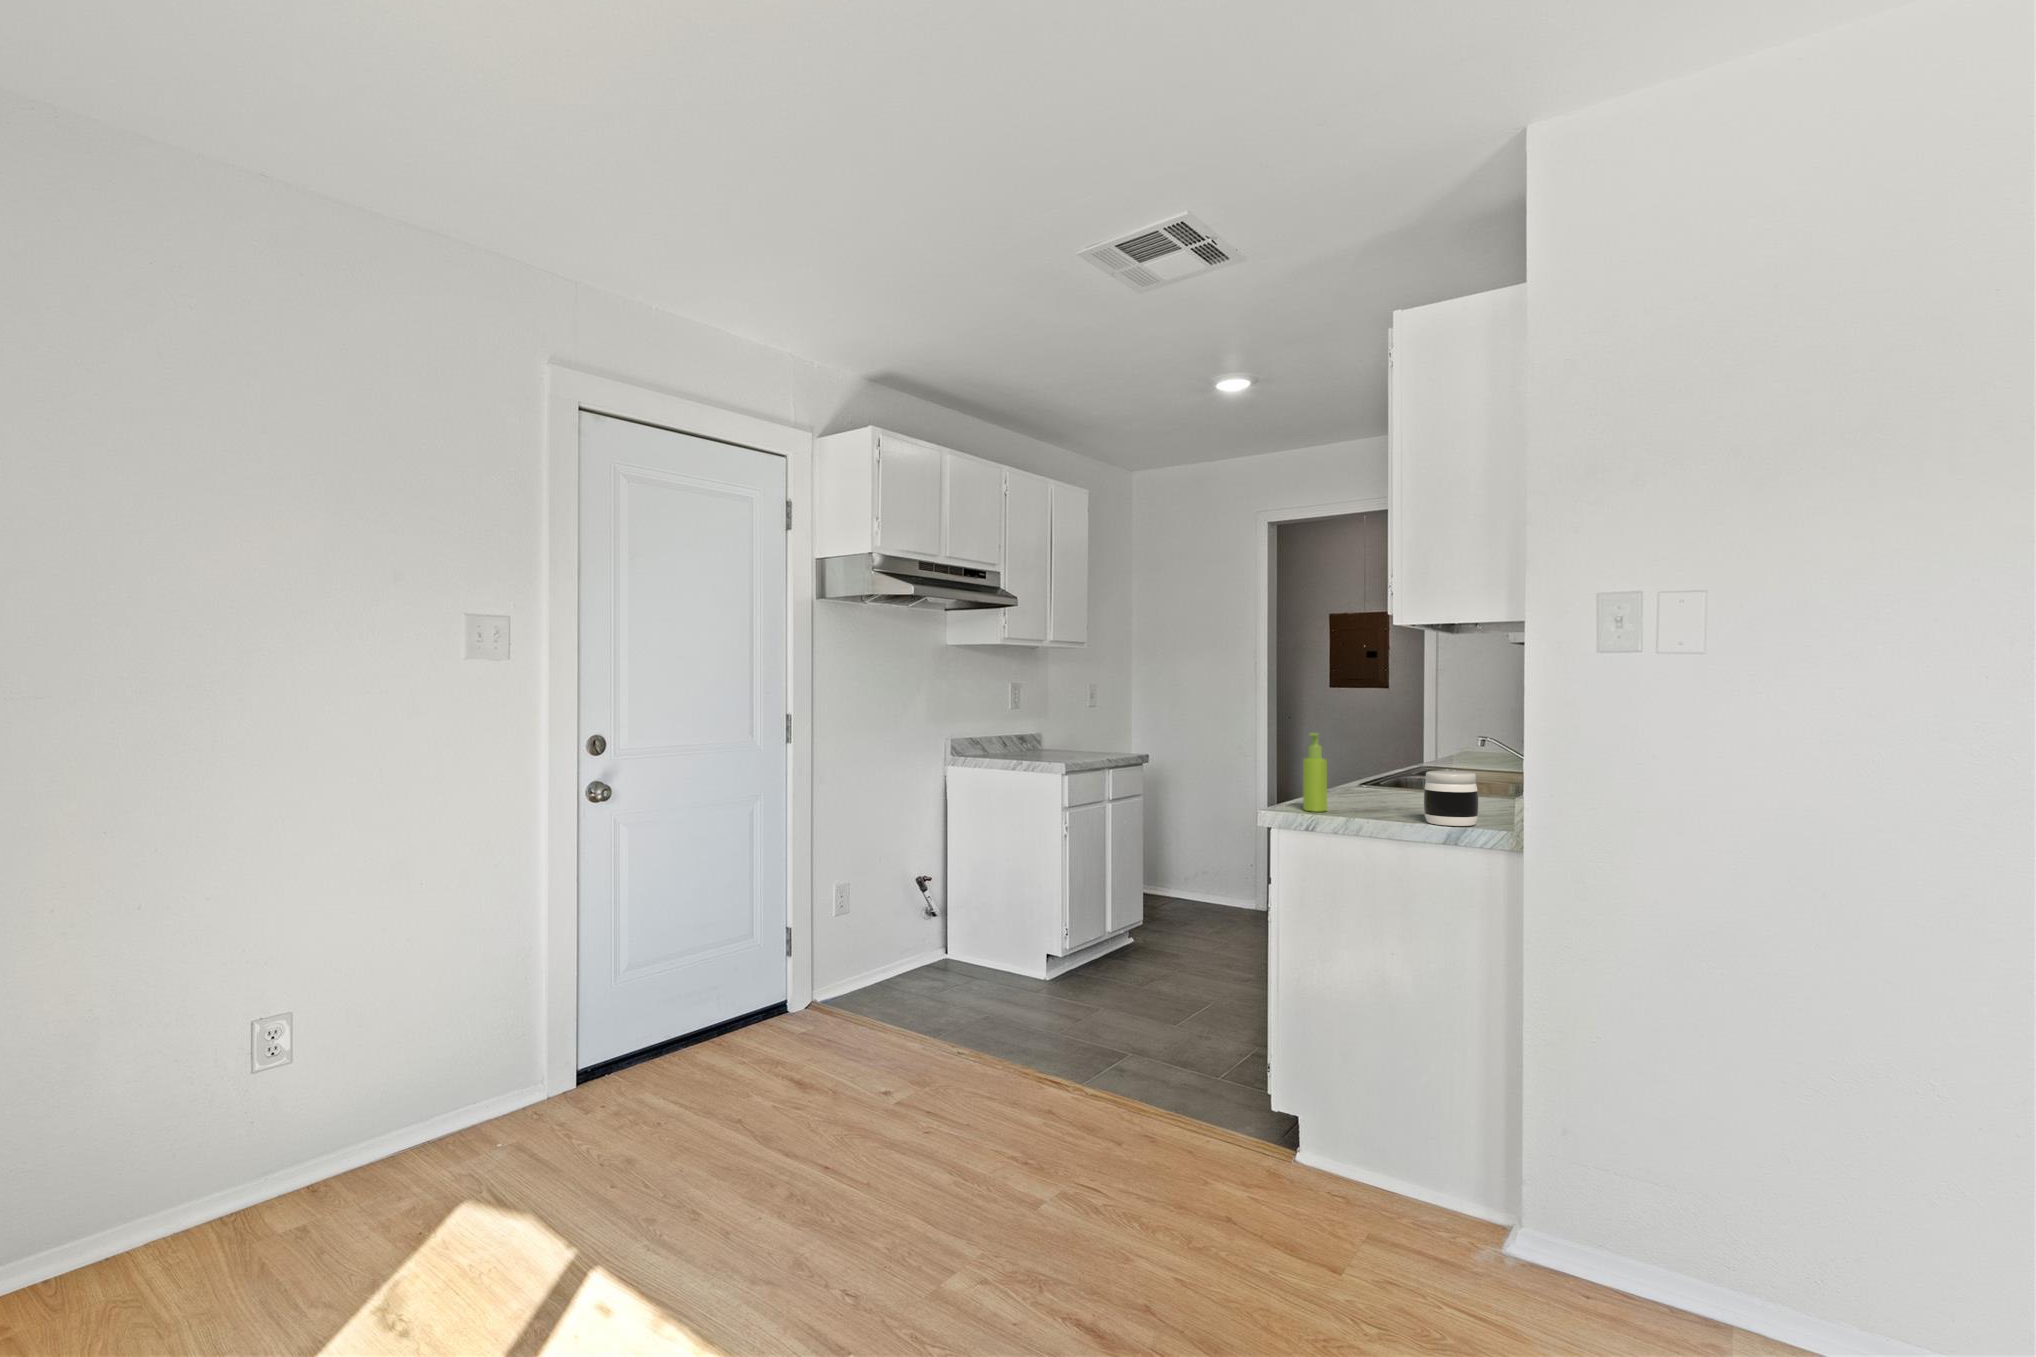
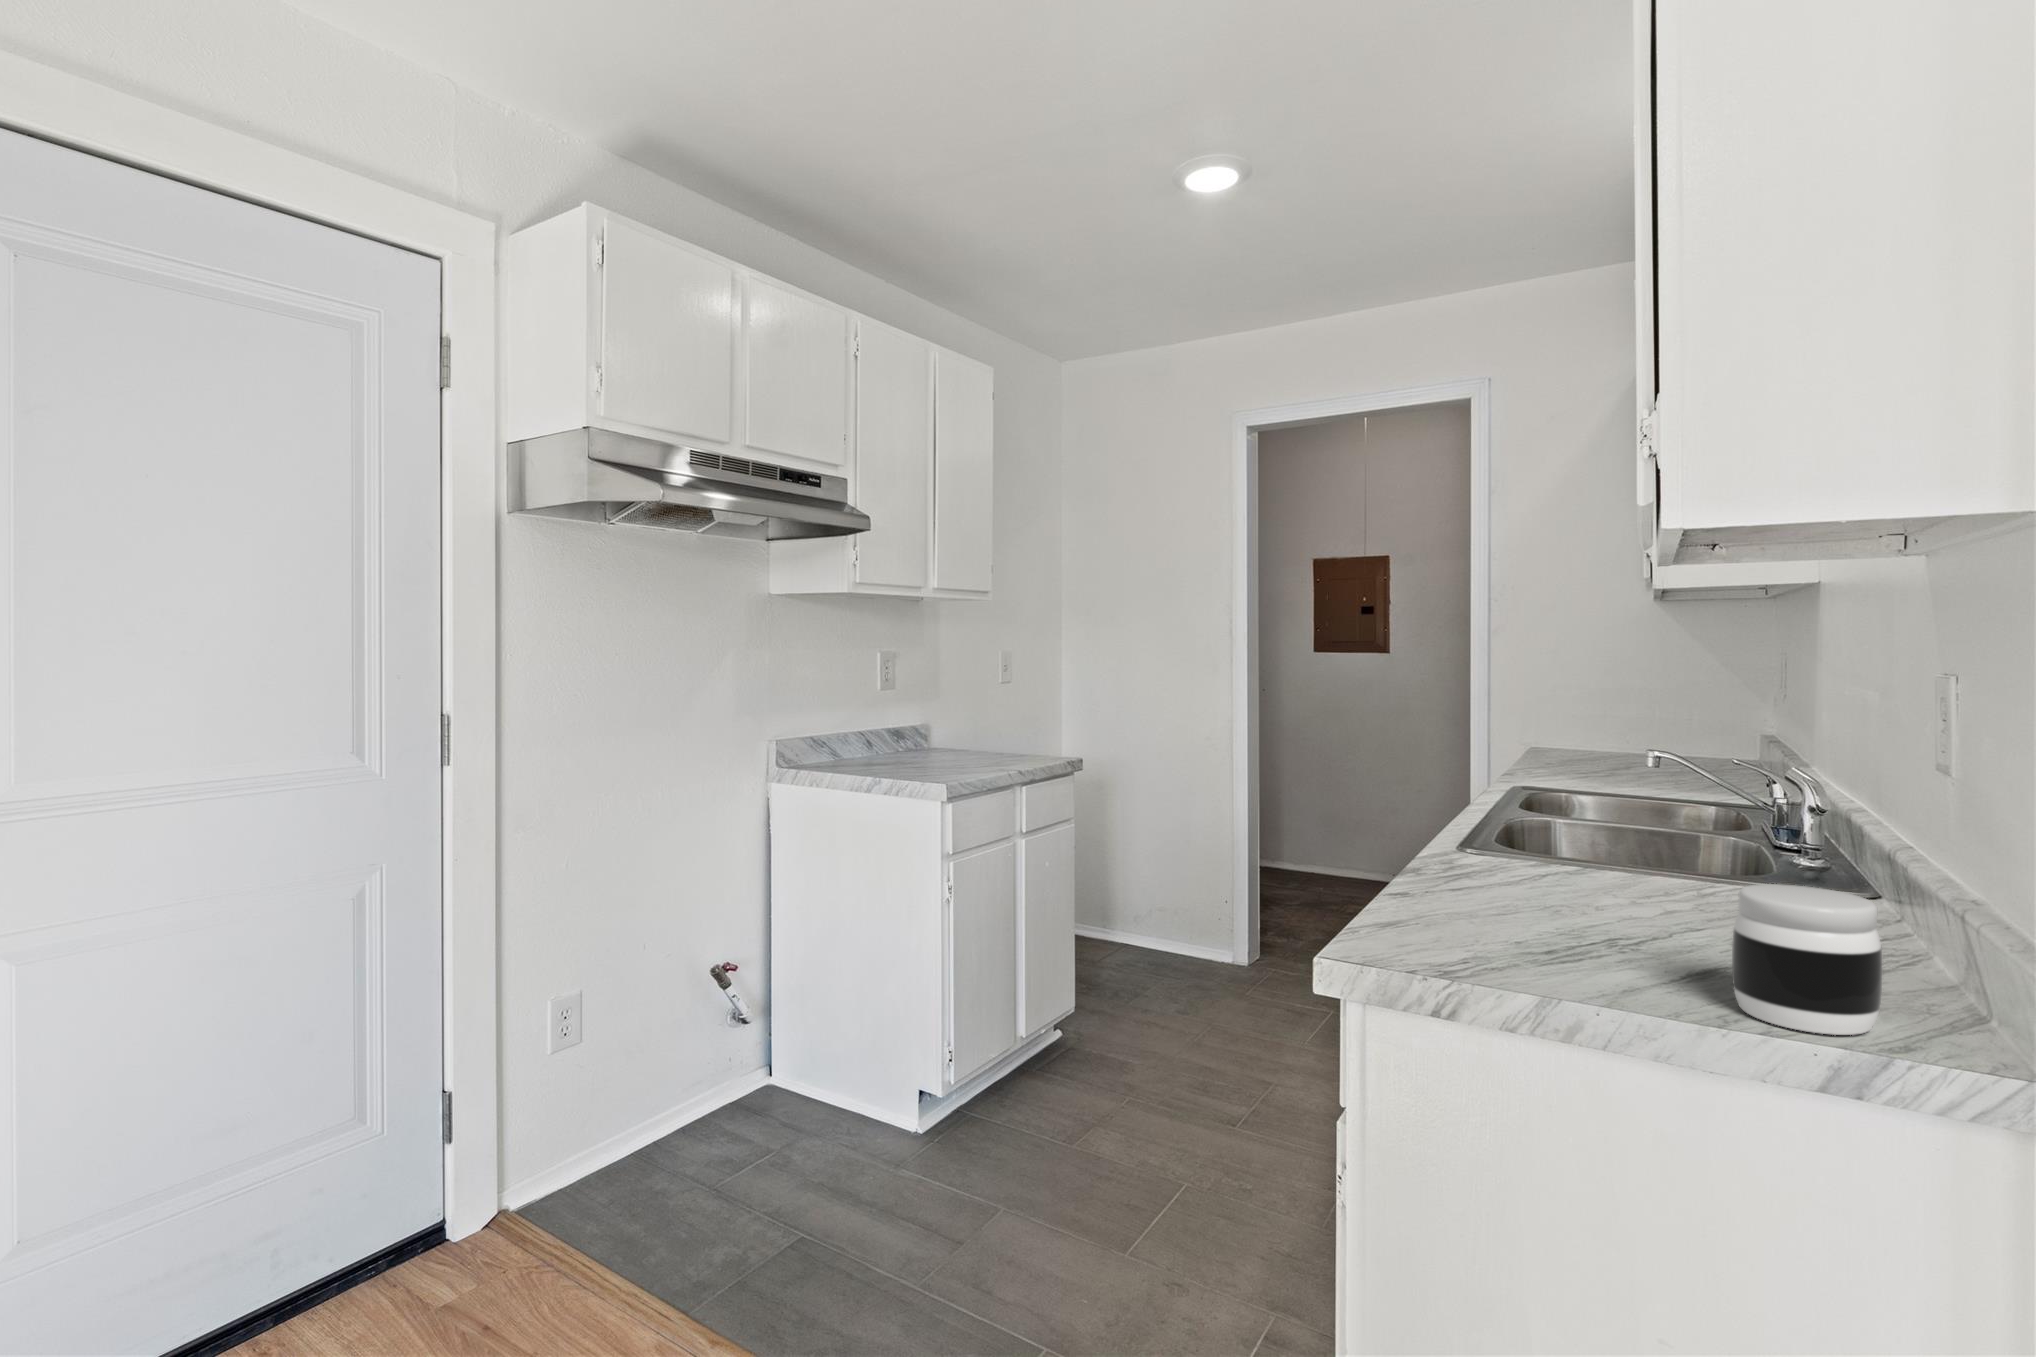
soap dispenser: present [1303,733,1327,812] -> none [1422,785,1478,964]

